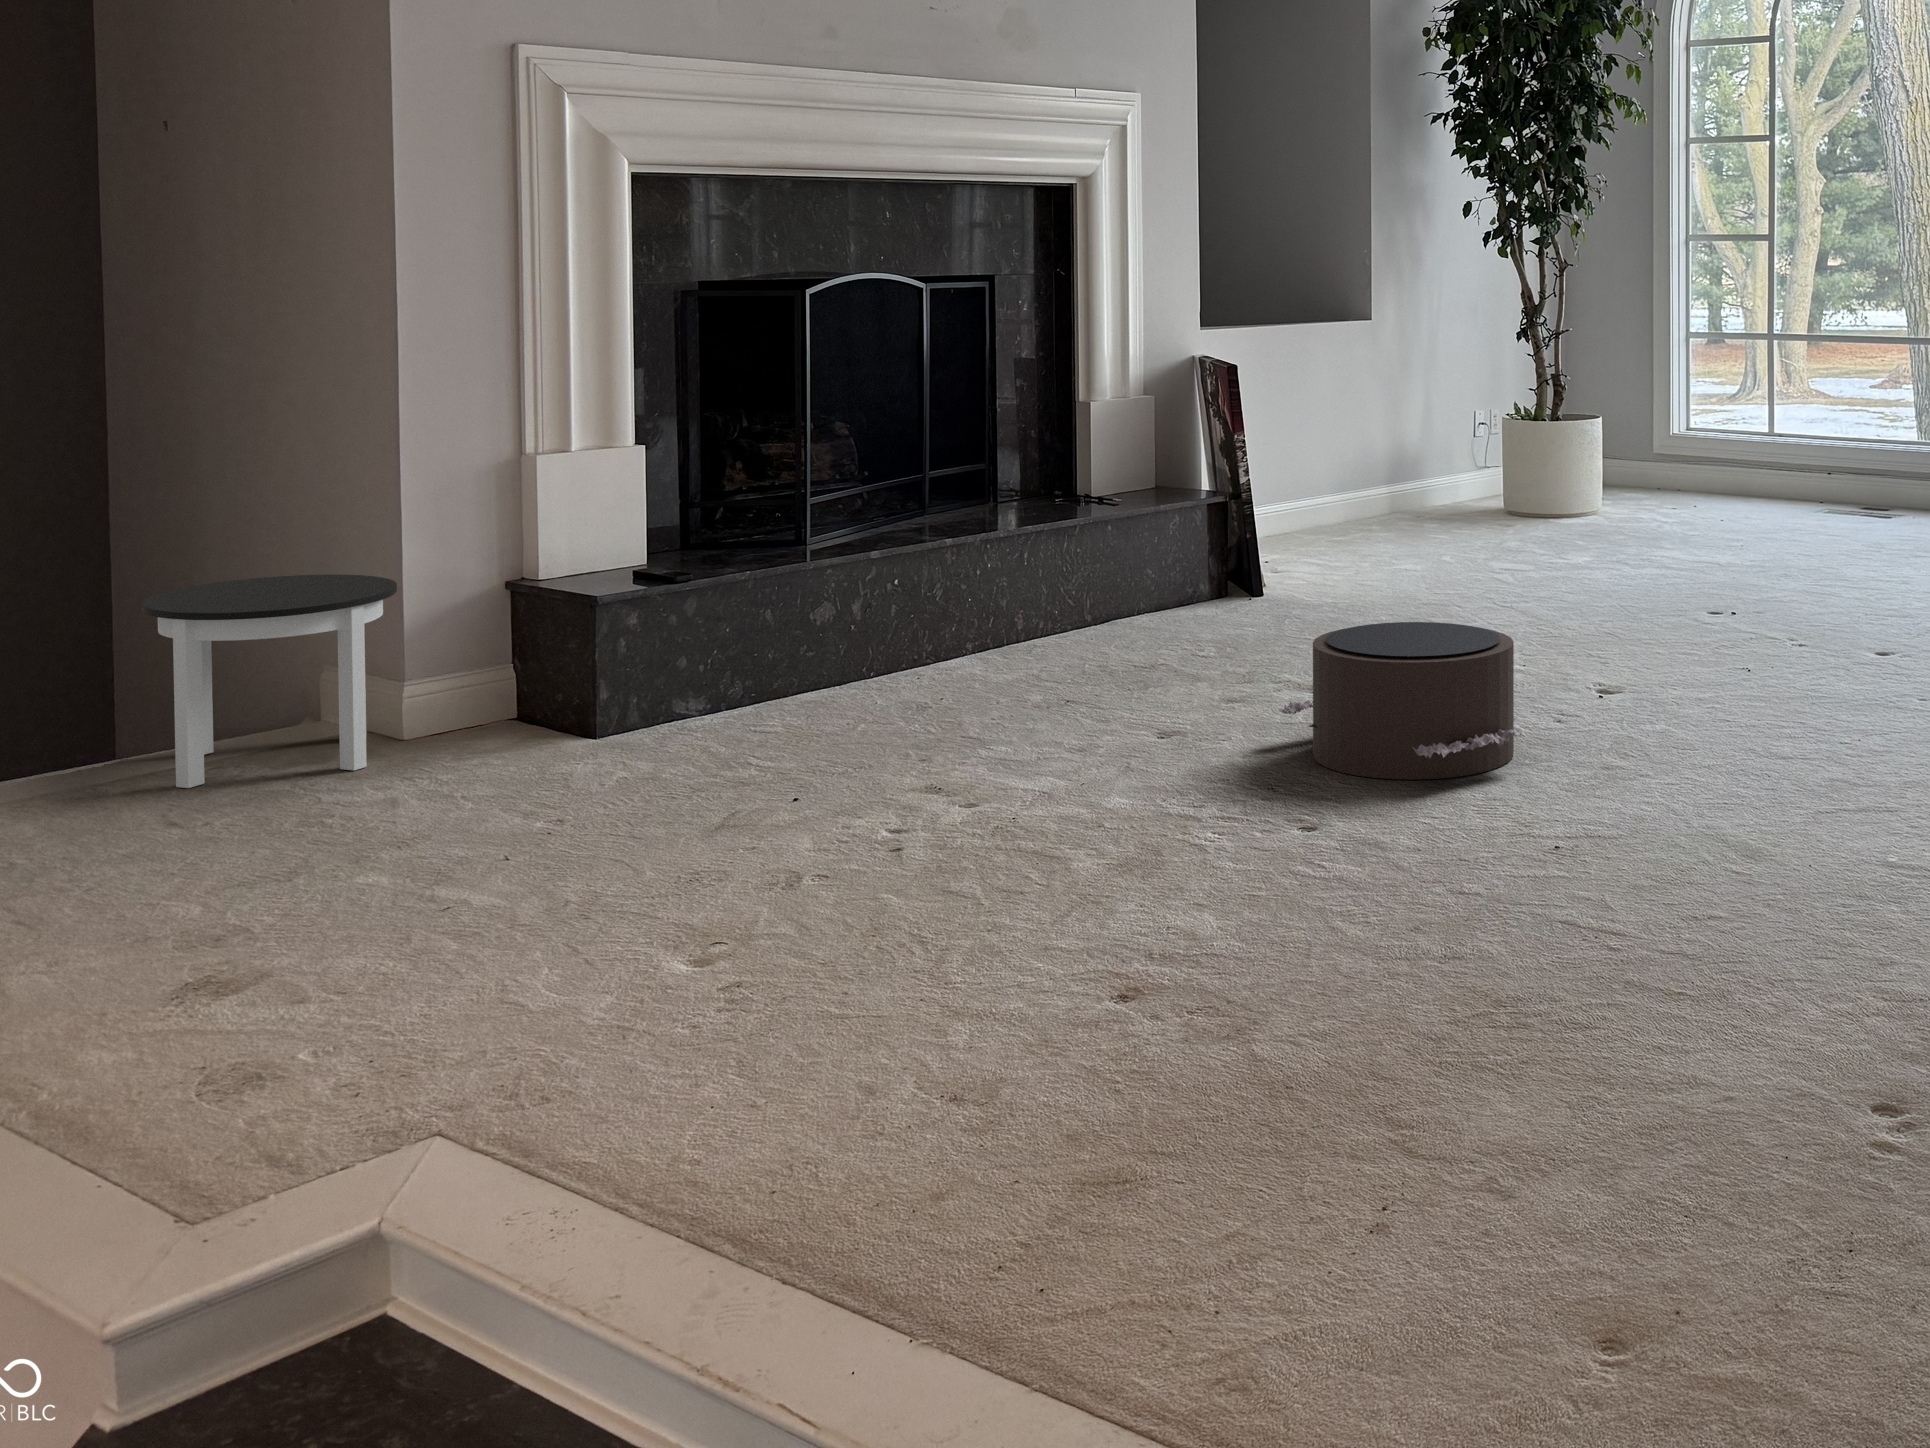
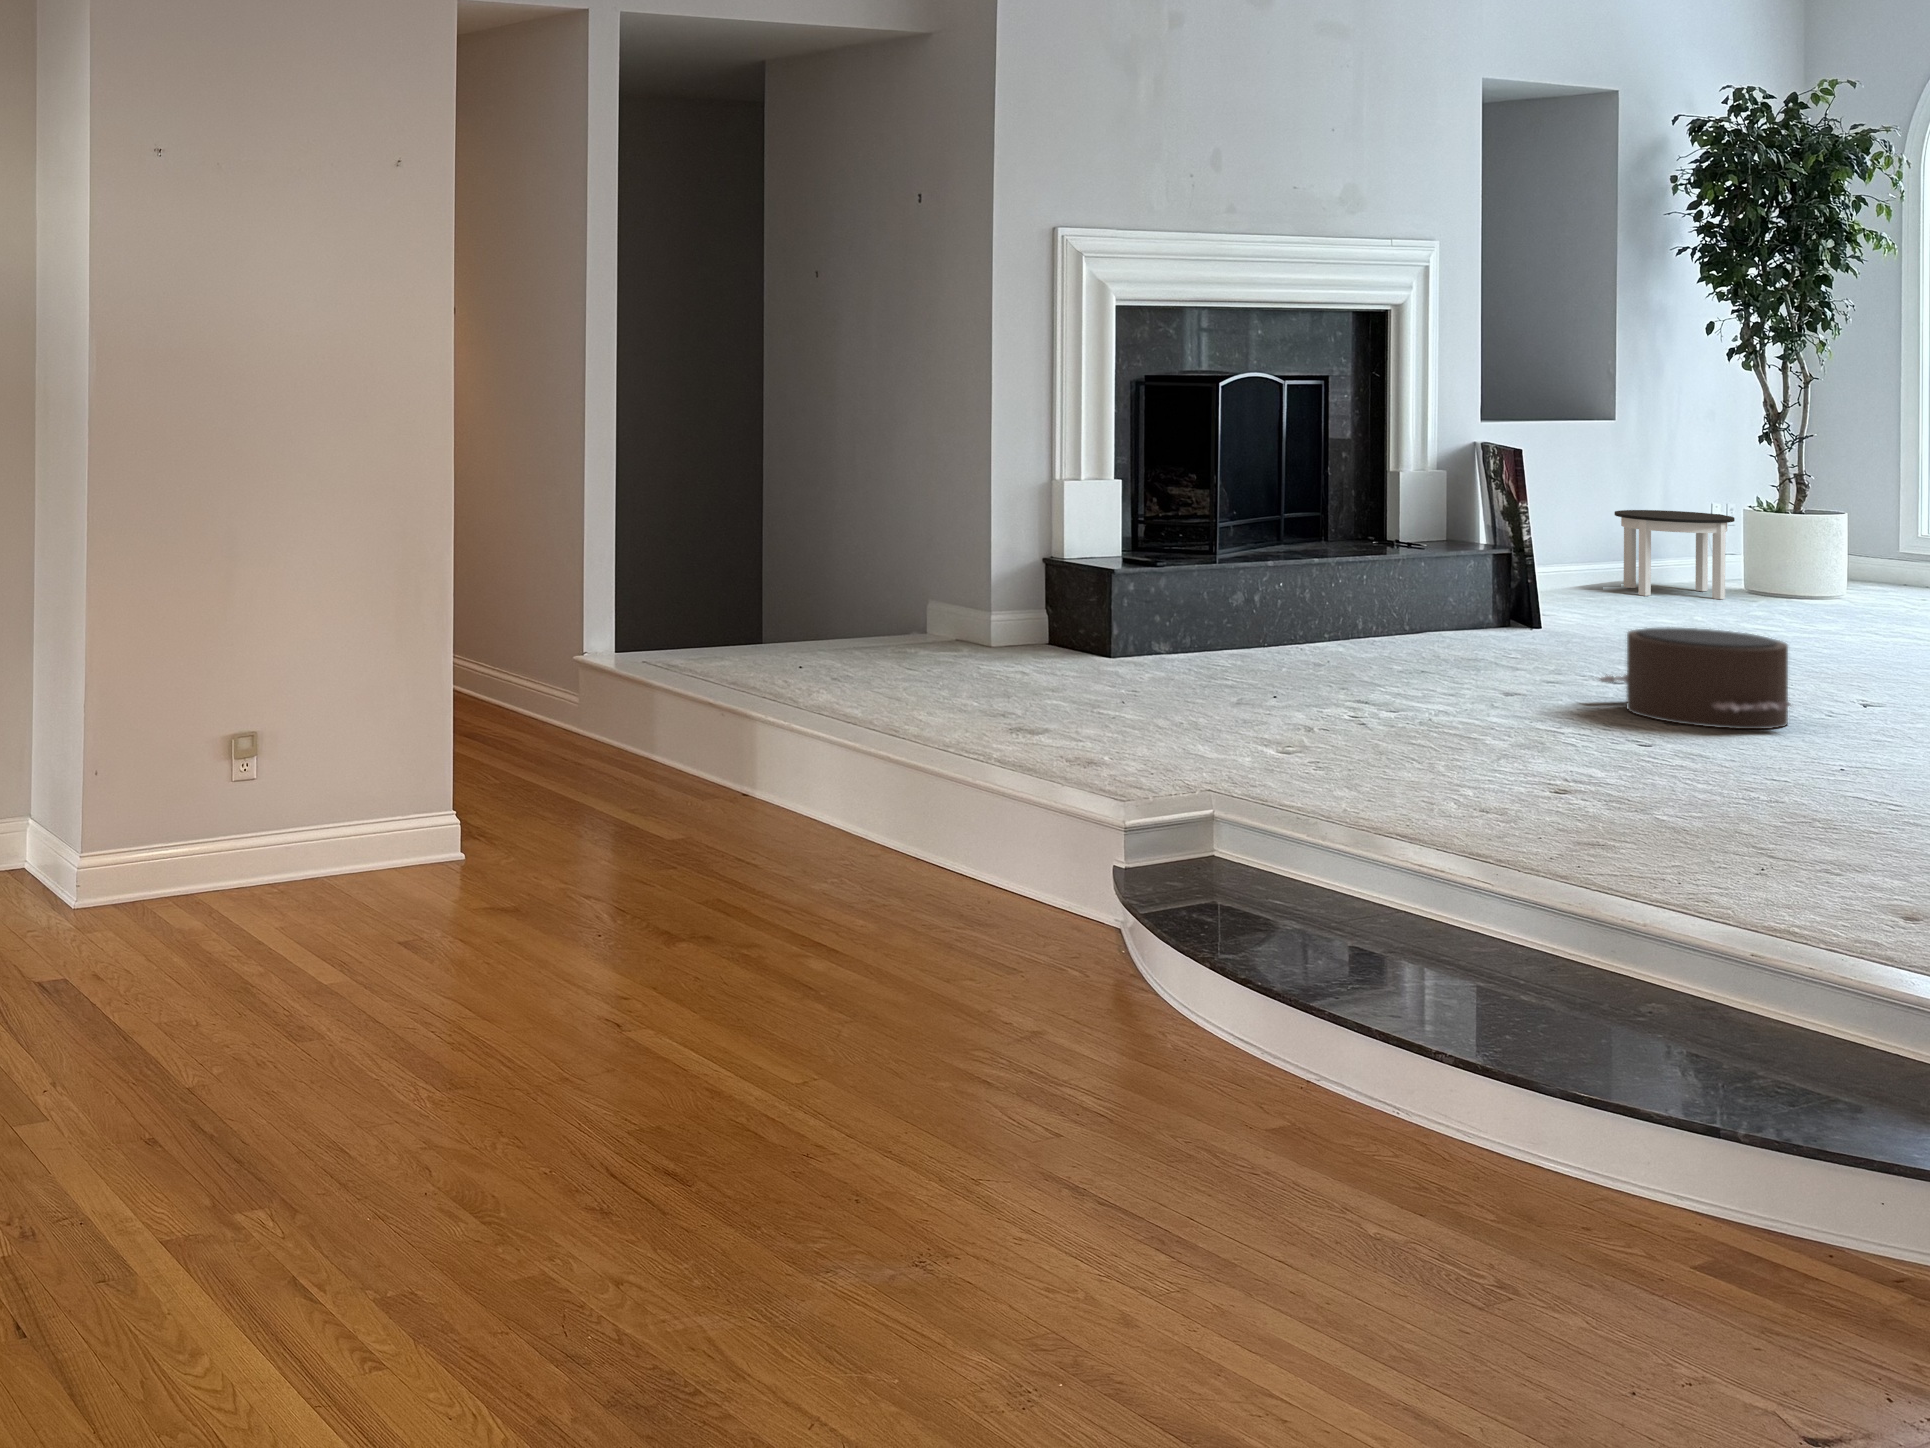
round table: present [142,575,397,788] -> present [1614,510,1735,599]

